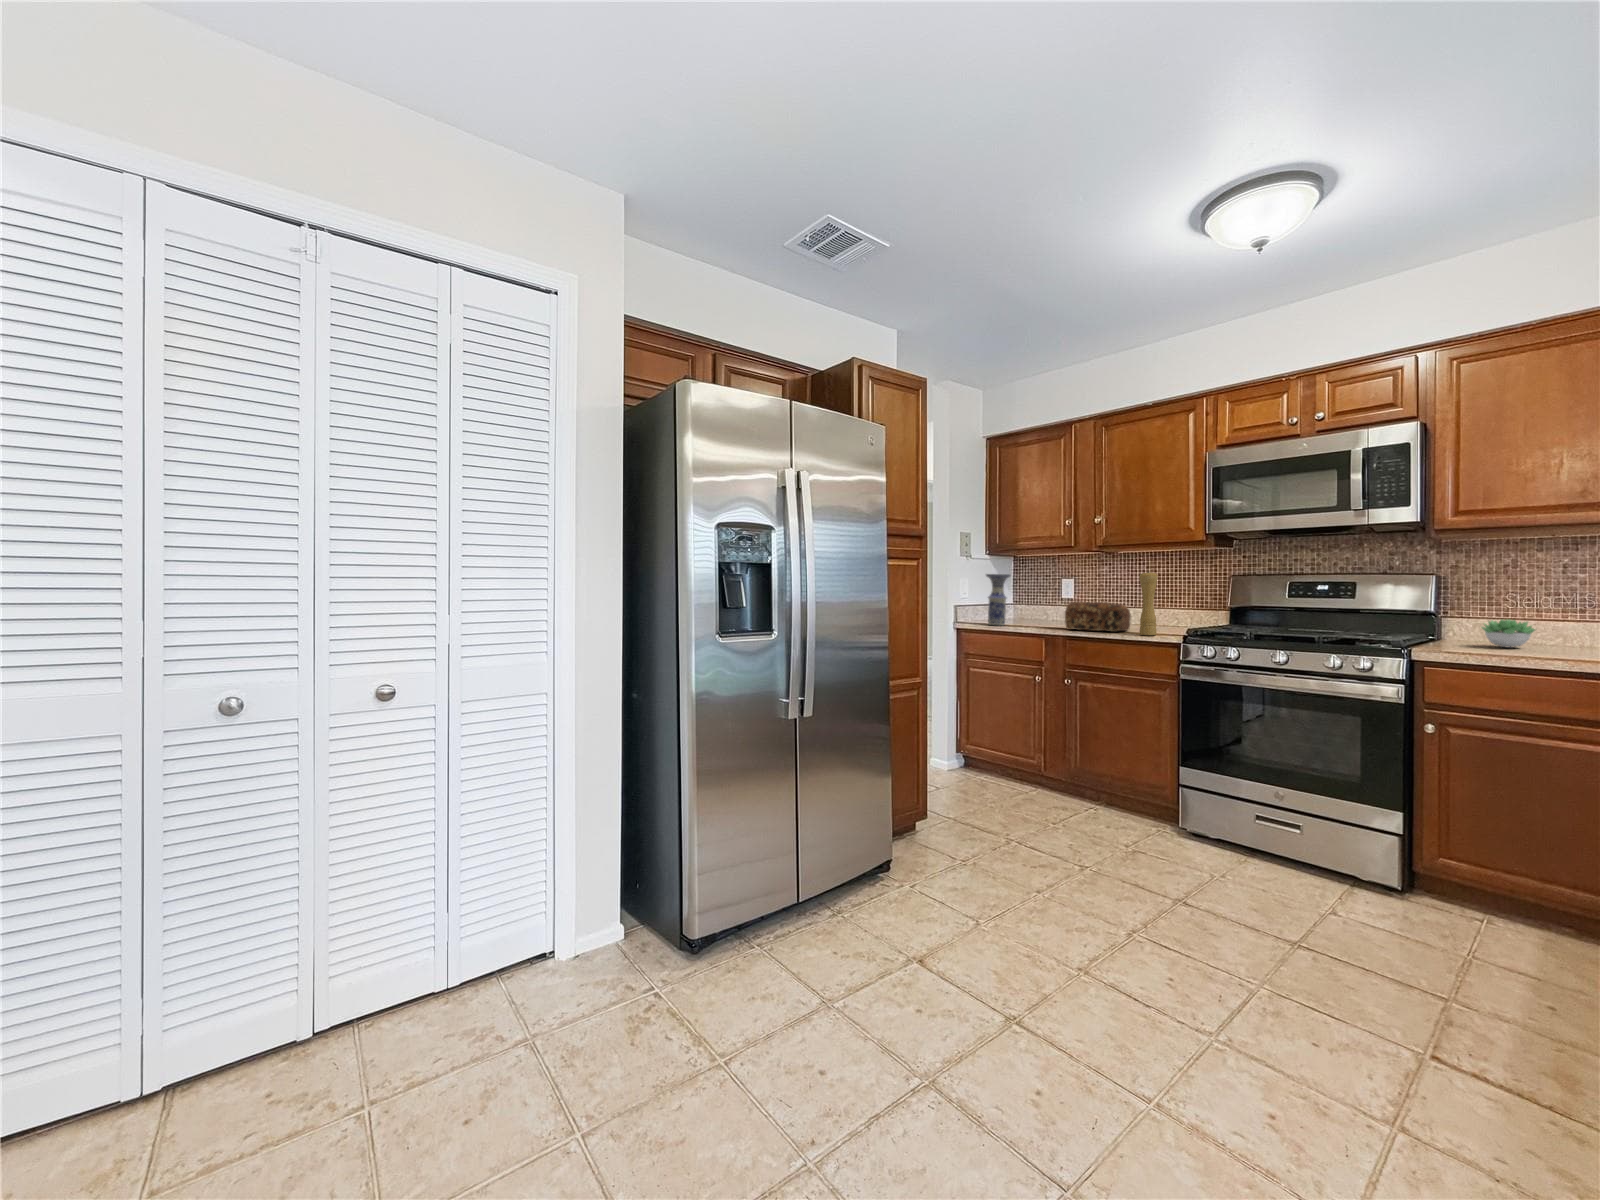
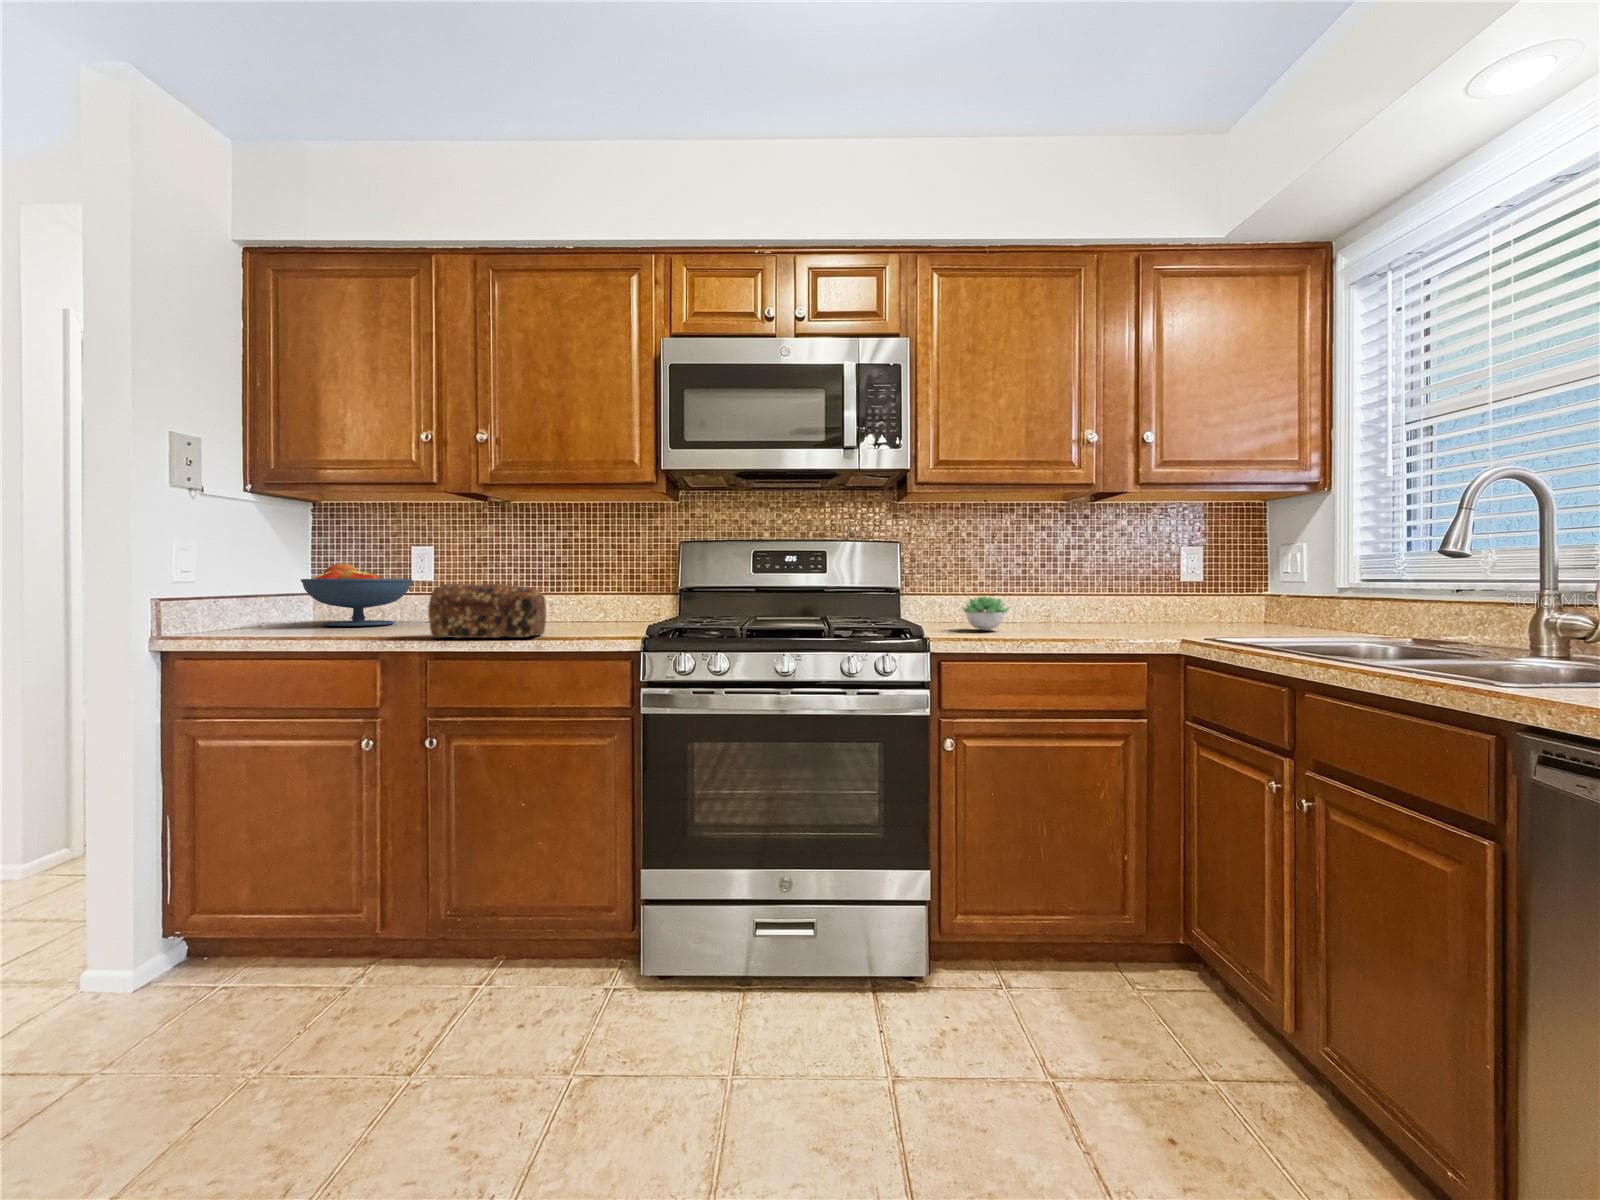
pepper mill: present [1139,572,1158,635] -> none [569,527,599,641]
vase: present [986,574,1011,625] -> none [243,526,304,639]
fruit bowl: none [1011,588,1065,621] -> present [301,564,412,626]

